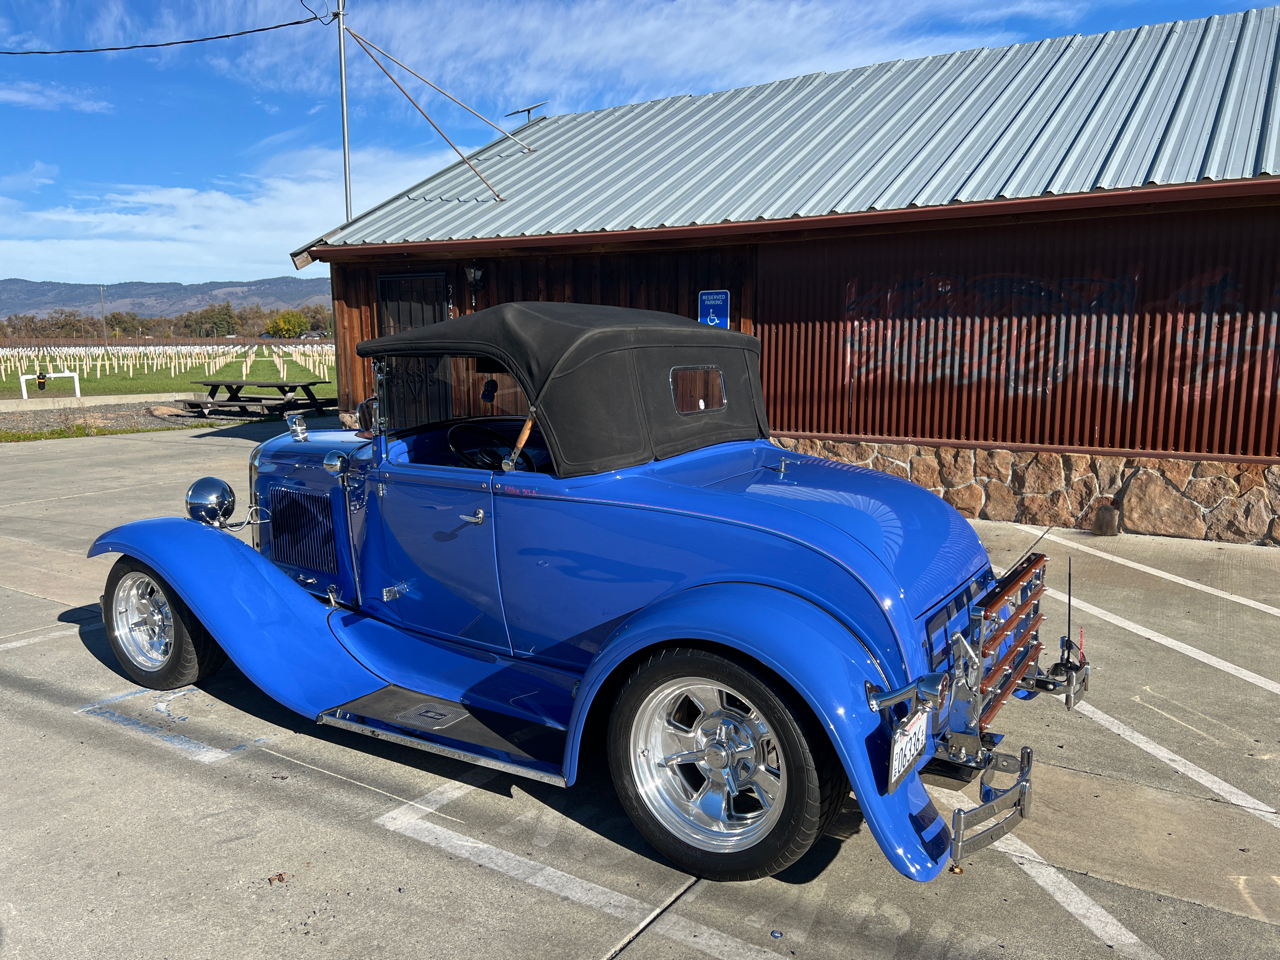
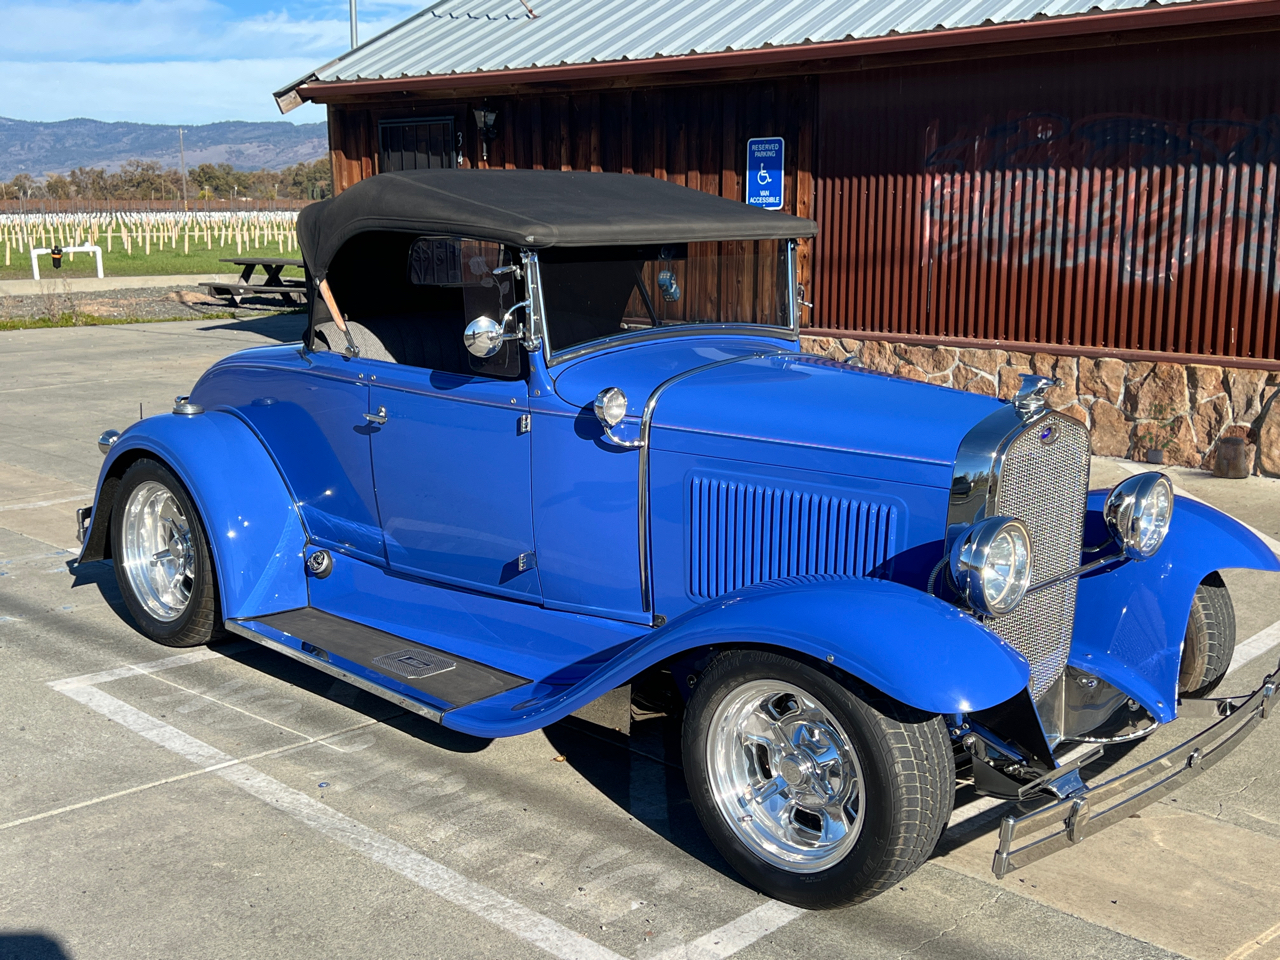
potted plant: none [1032,481,1062,526] -> present [1141,404,1176,463]

